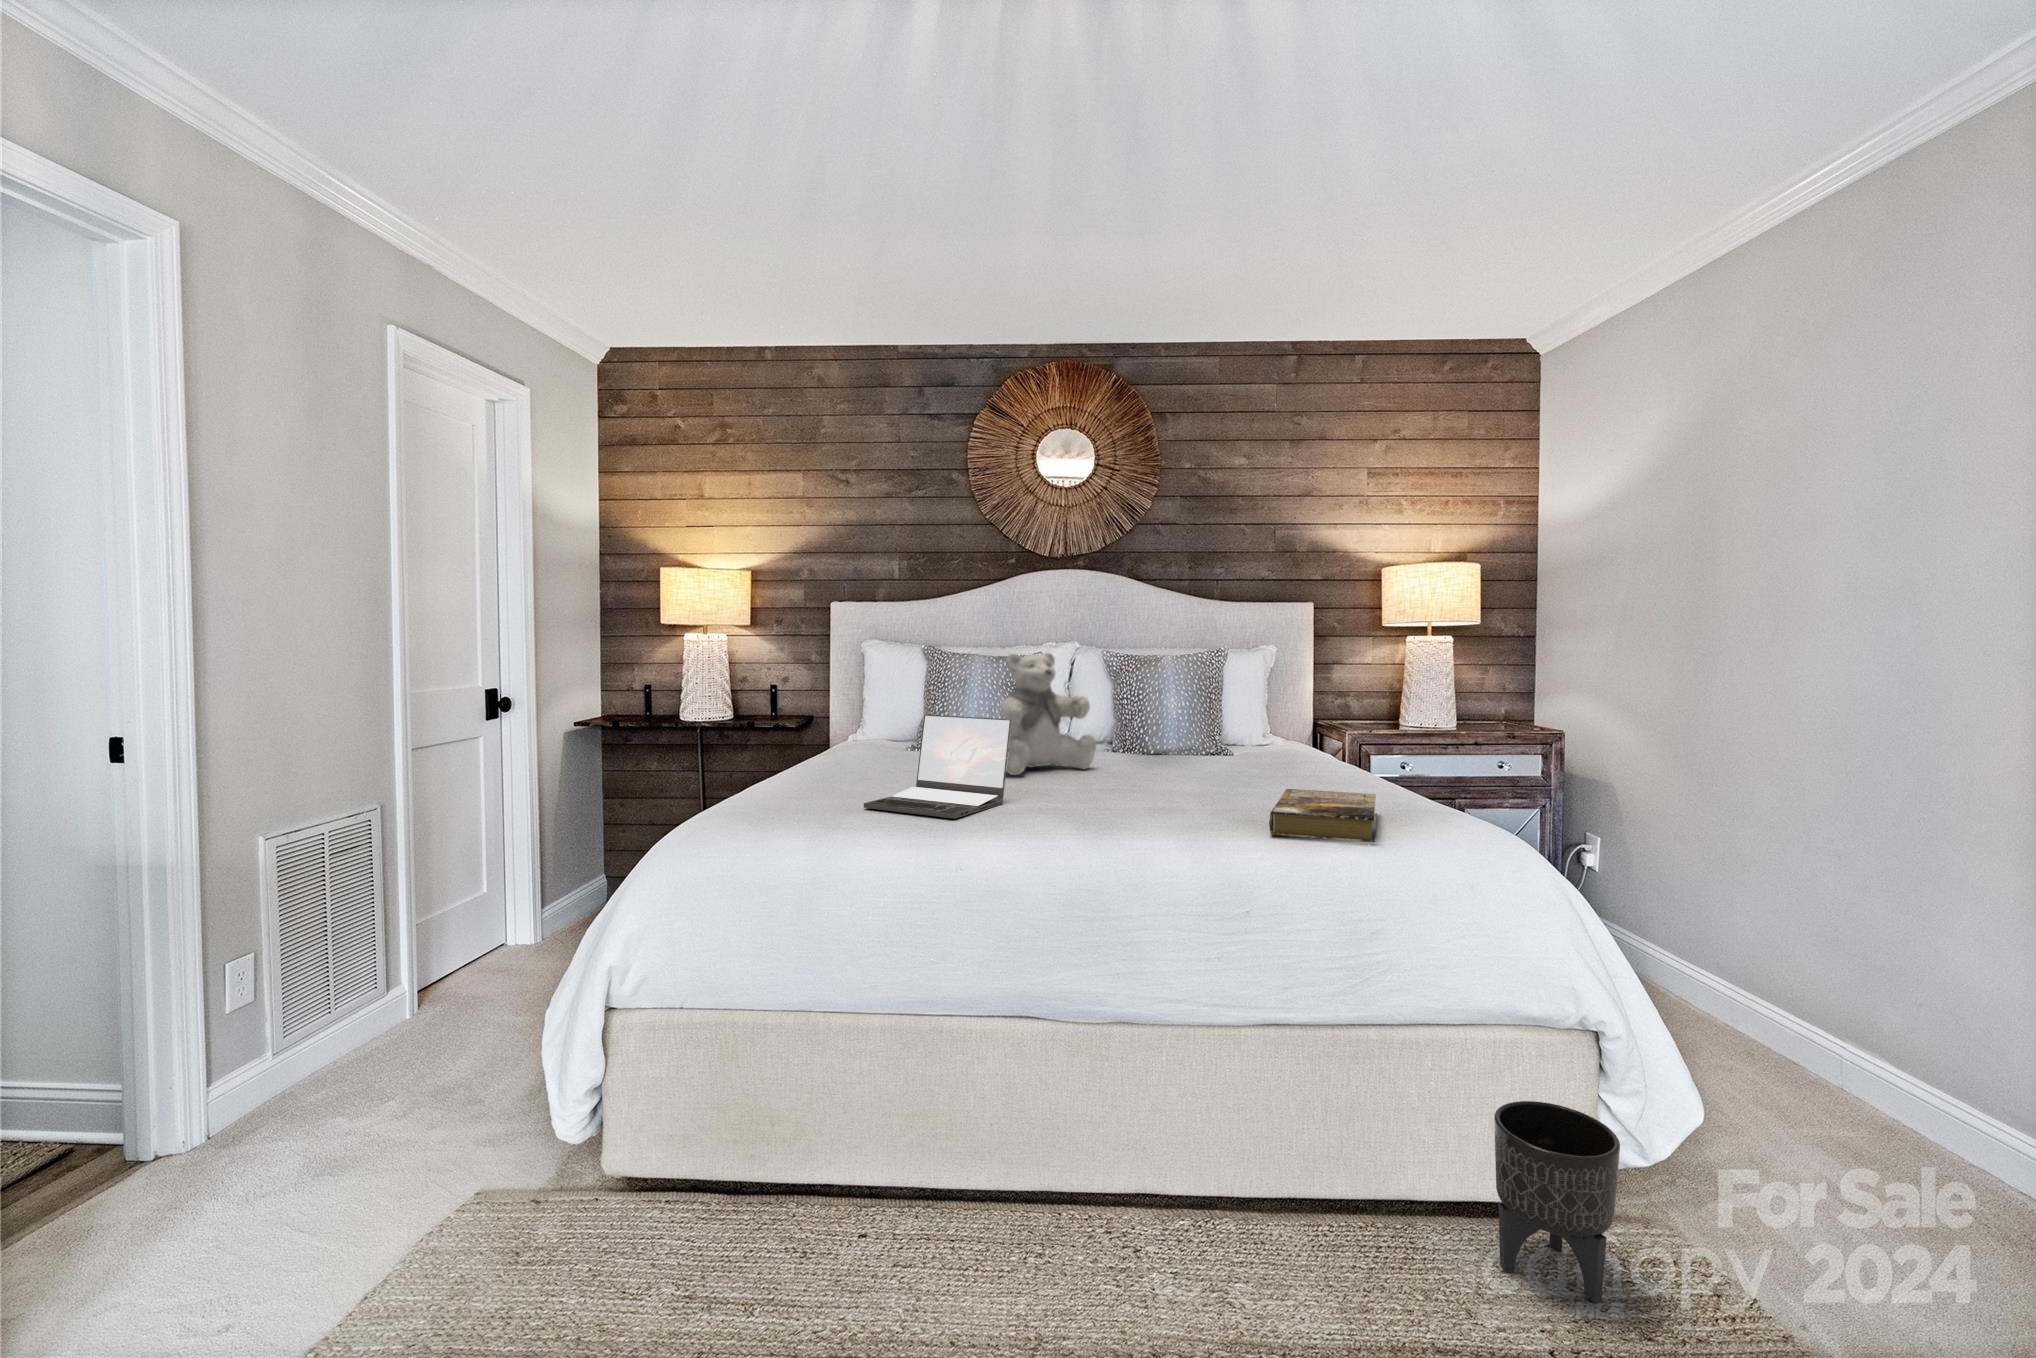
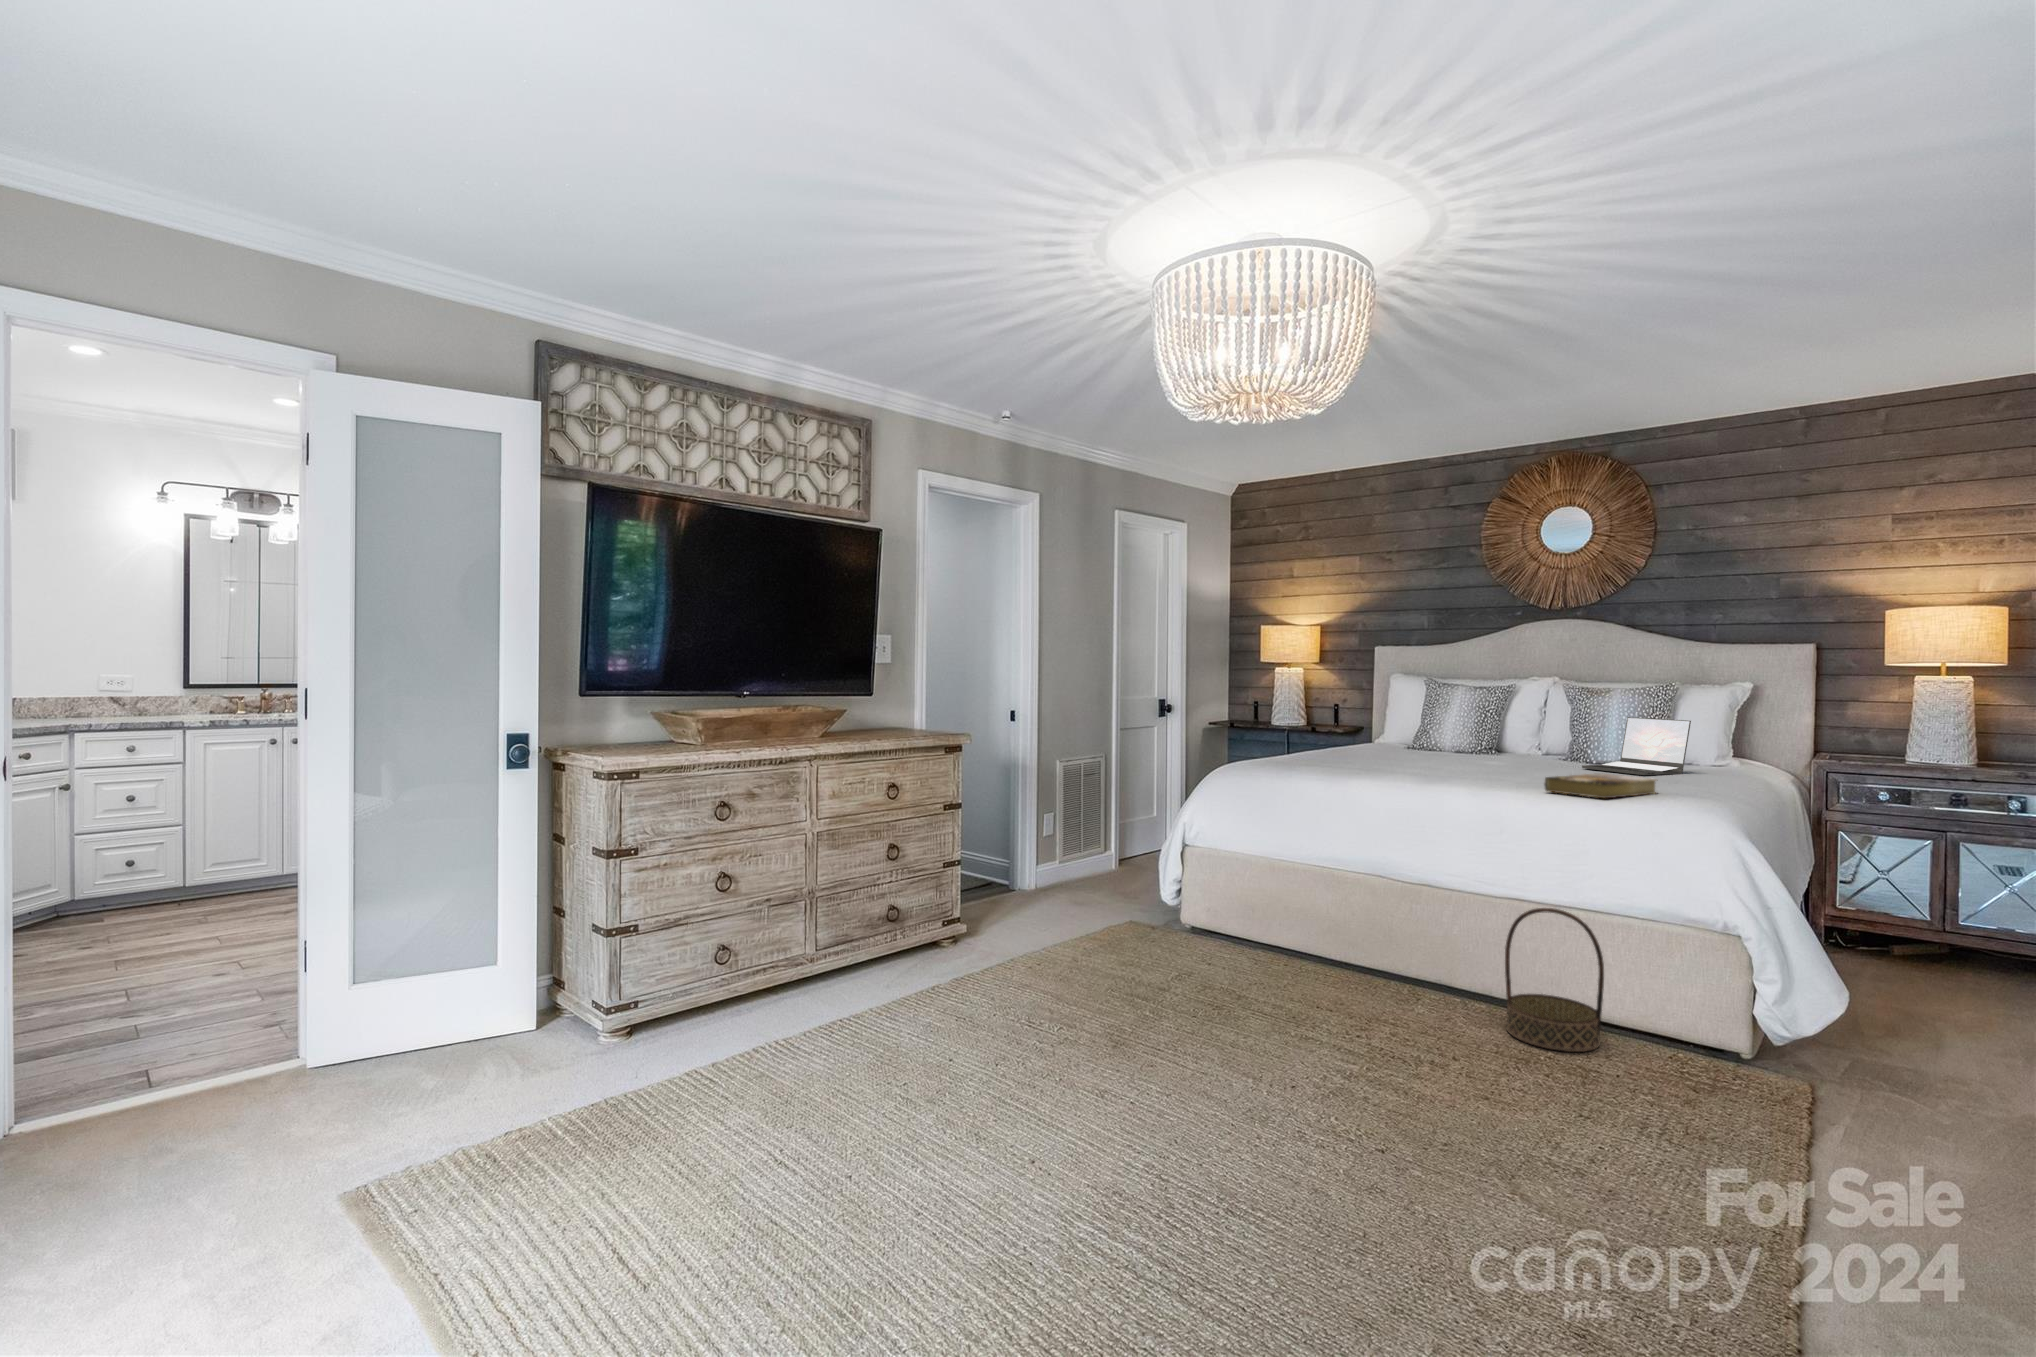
teddy bear: present [1000,652,1096,775] -> none [1438,682,1518,764]
laptop: present [864,715,1011,819] -> present [1582,717,1691,775]
basket: none [1277,1053,1434,1321] -> present [1505,908,1604,1052]
planter: present [1494,1101,1620,1303] -> none [1652,966,1735,1080]

